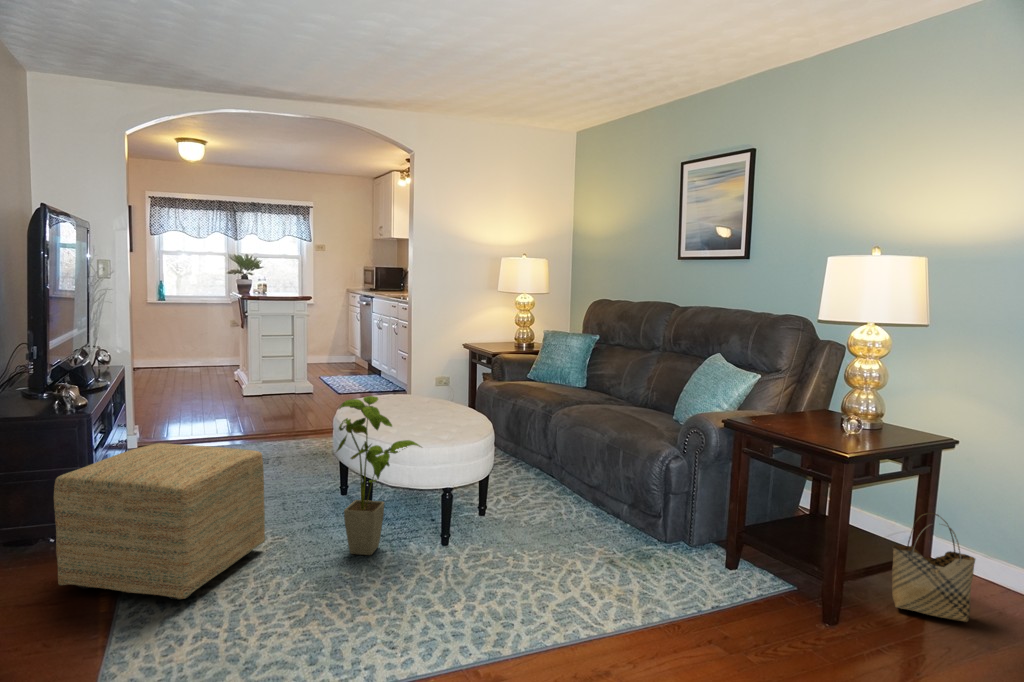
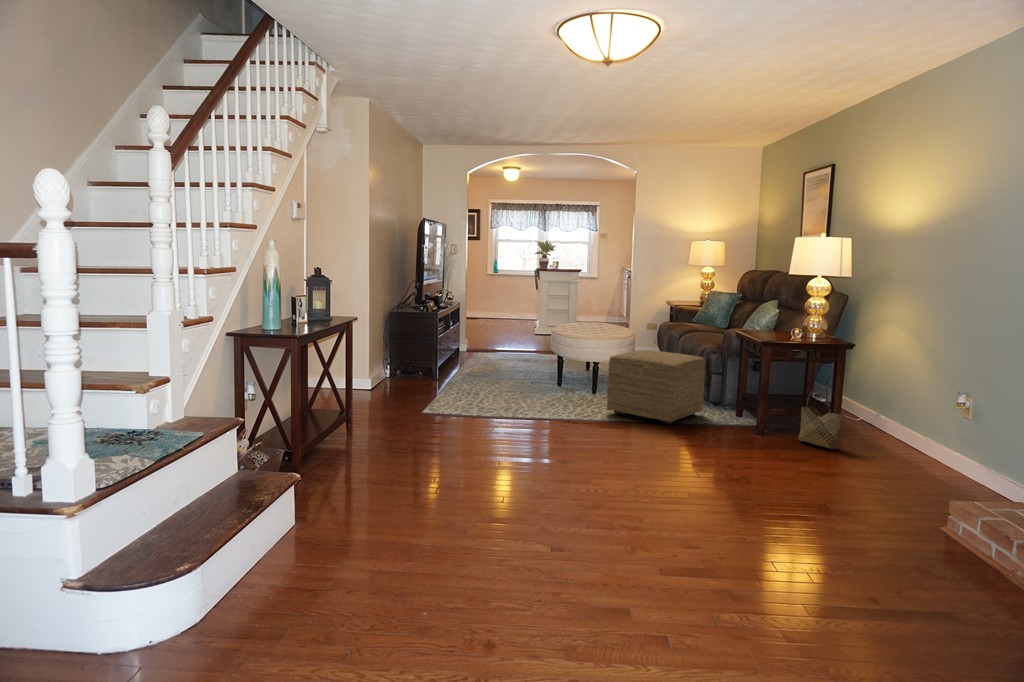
house plant: present [337,396,421,555] -> none [533,312,576,392]
ottoman: present [54,443,265,600] -> present [607,350,705,425]

